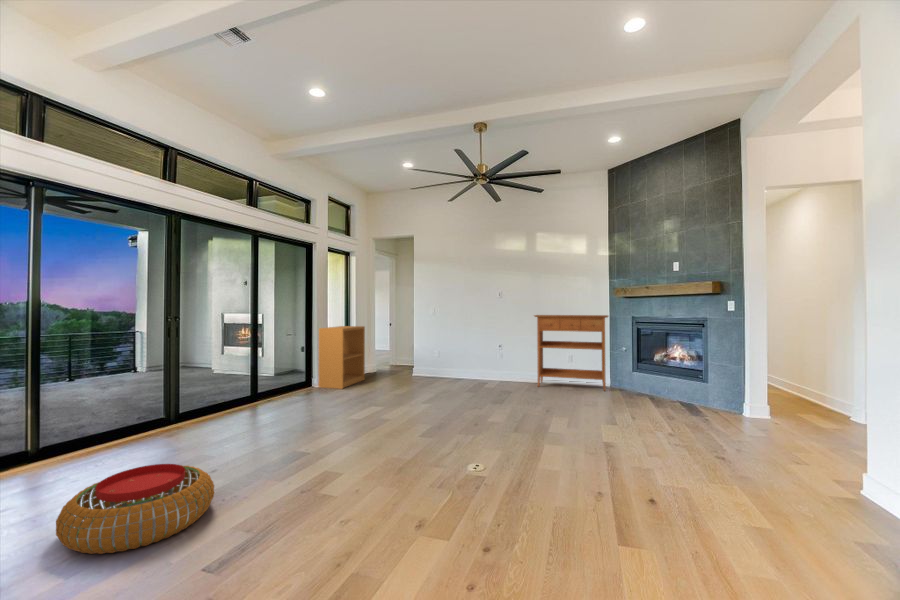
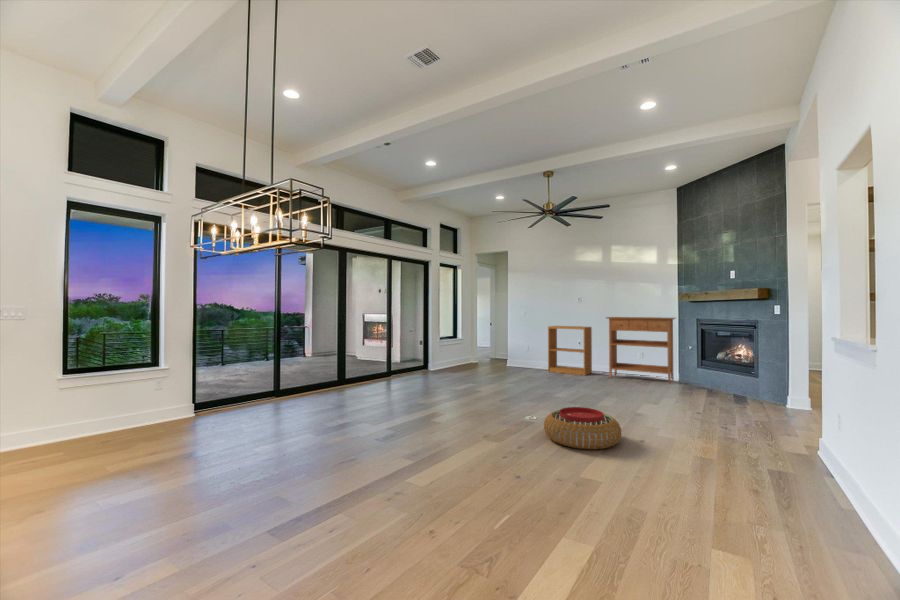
bookshelf: present [318,326,365,389] -> present [548,326,592,375]
pouf: present [56,464,214,554] -> present [544,407,621,449]

